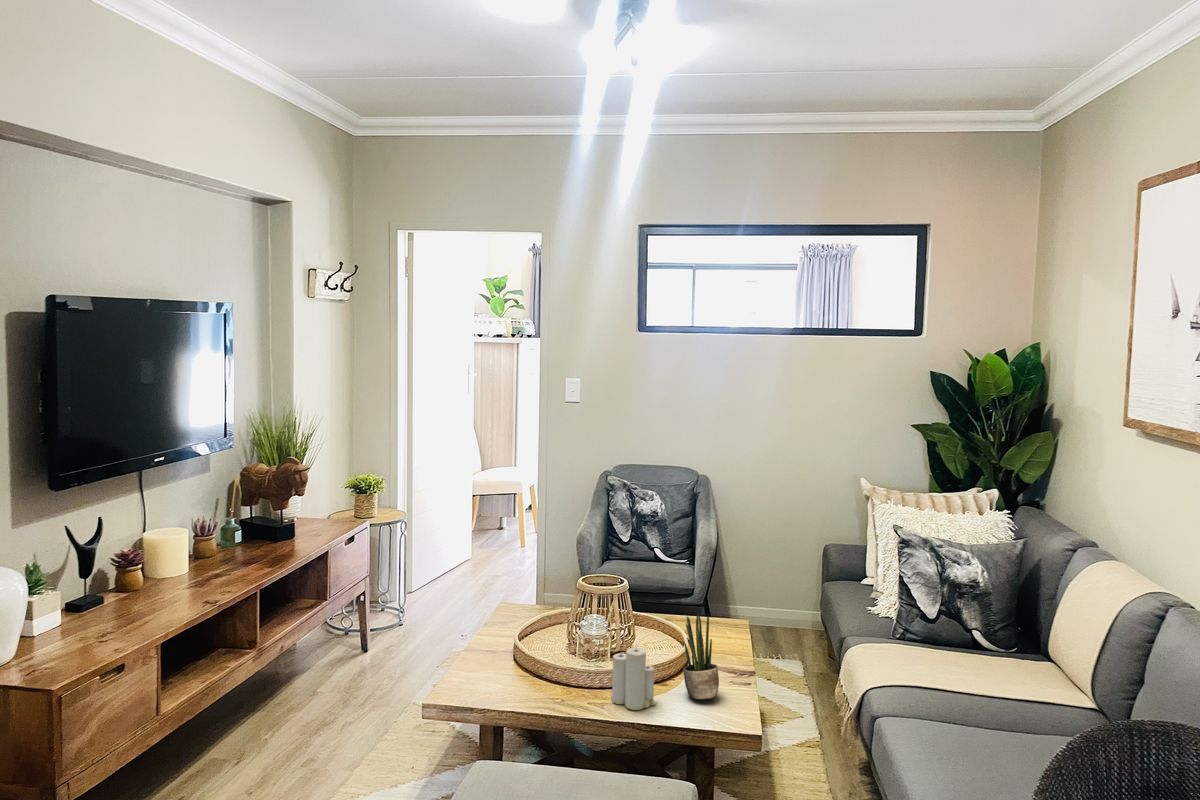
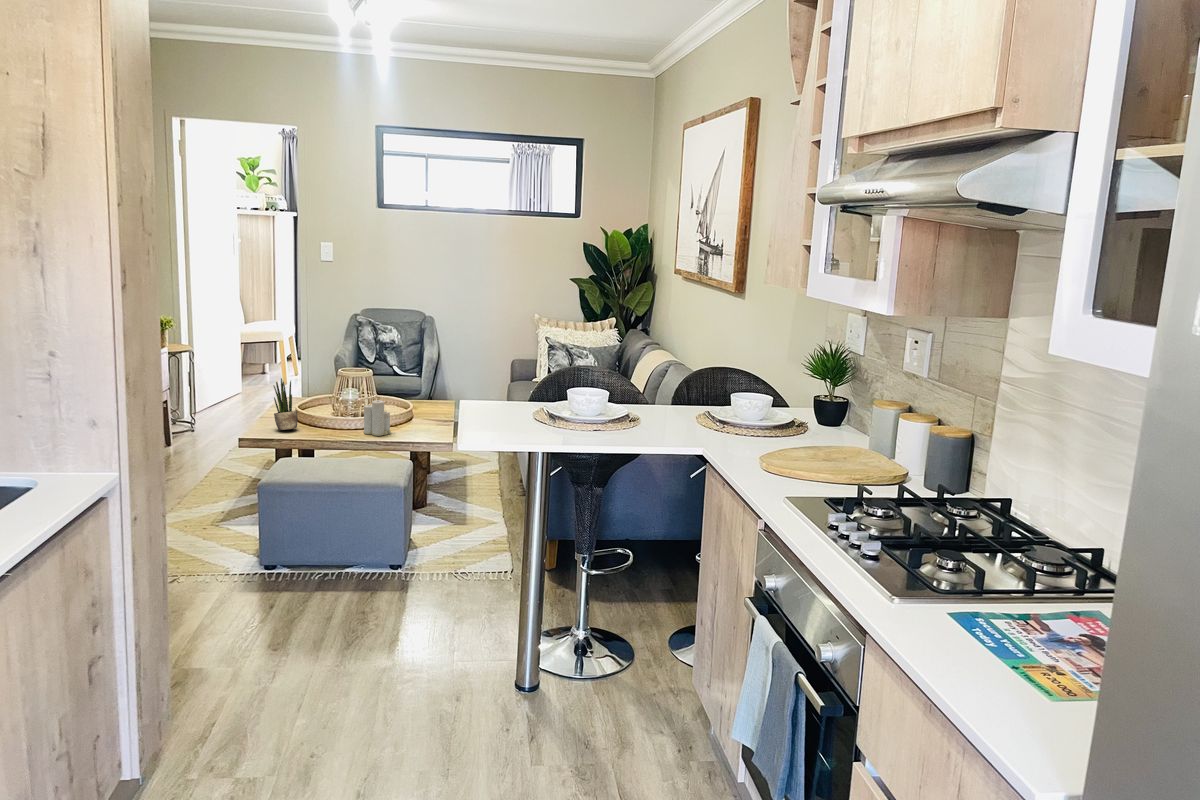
potted plant: present [683,613,719,699] -> present [273,378,298,430]

